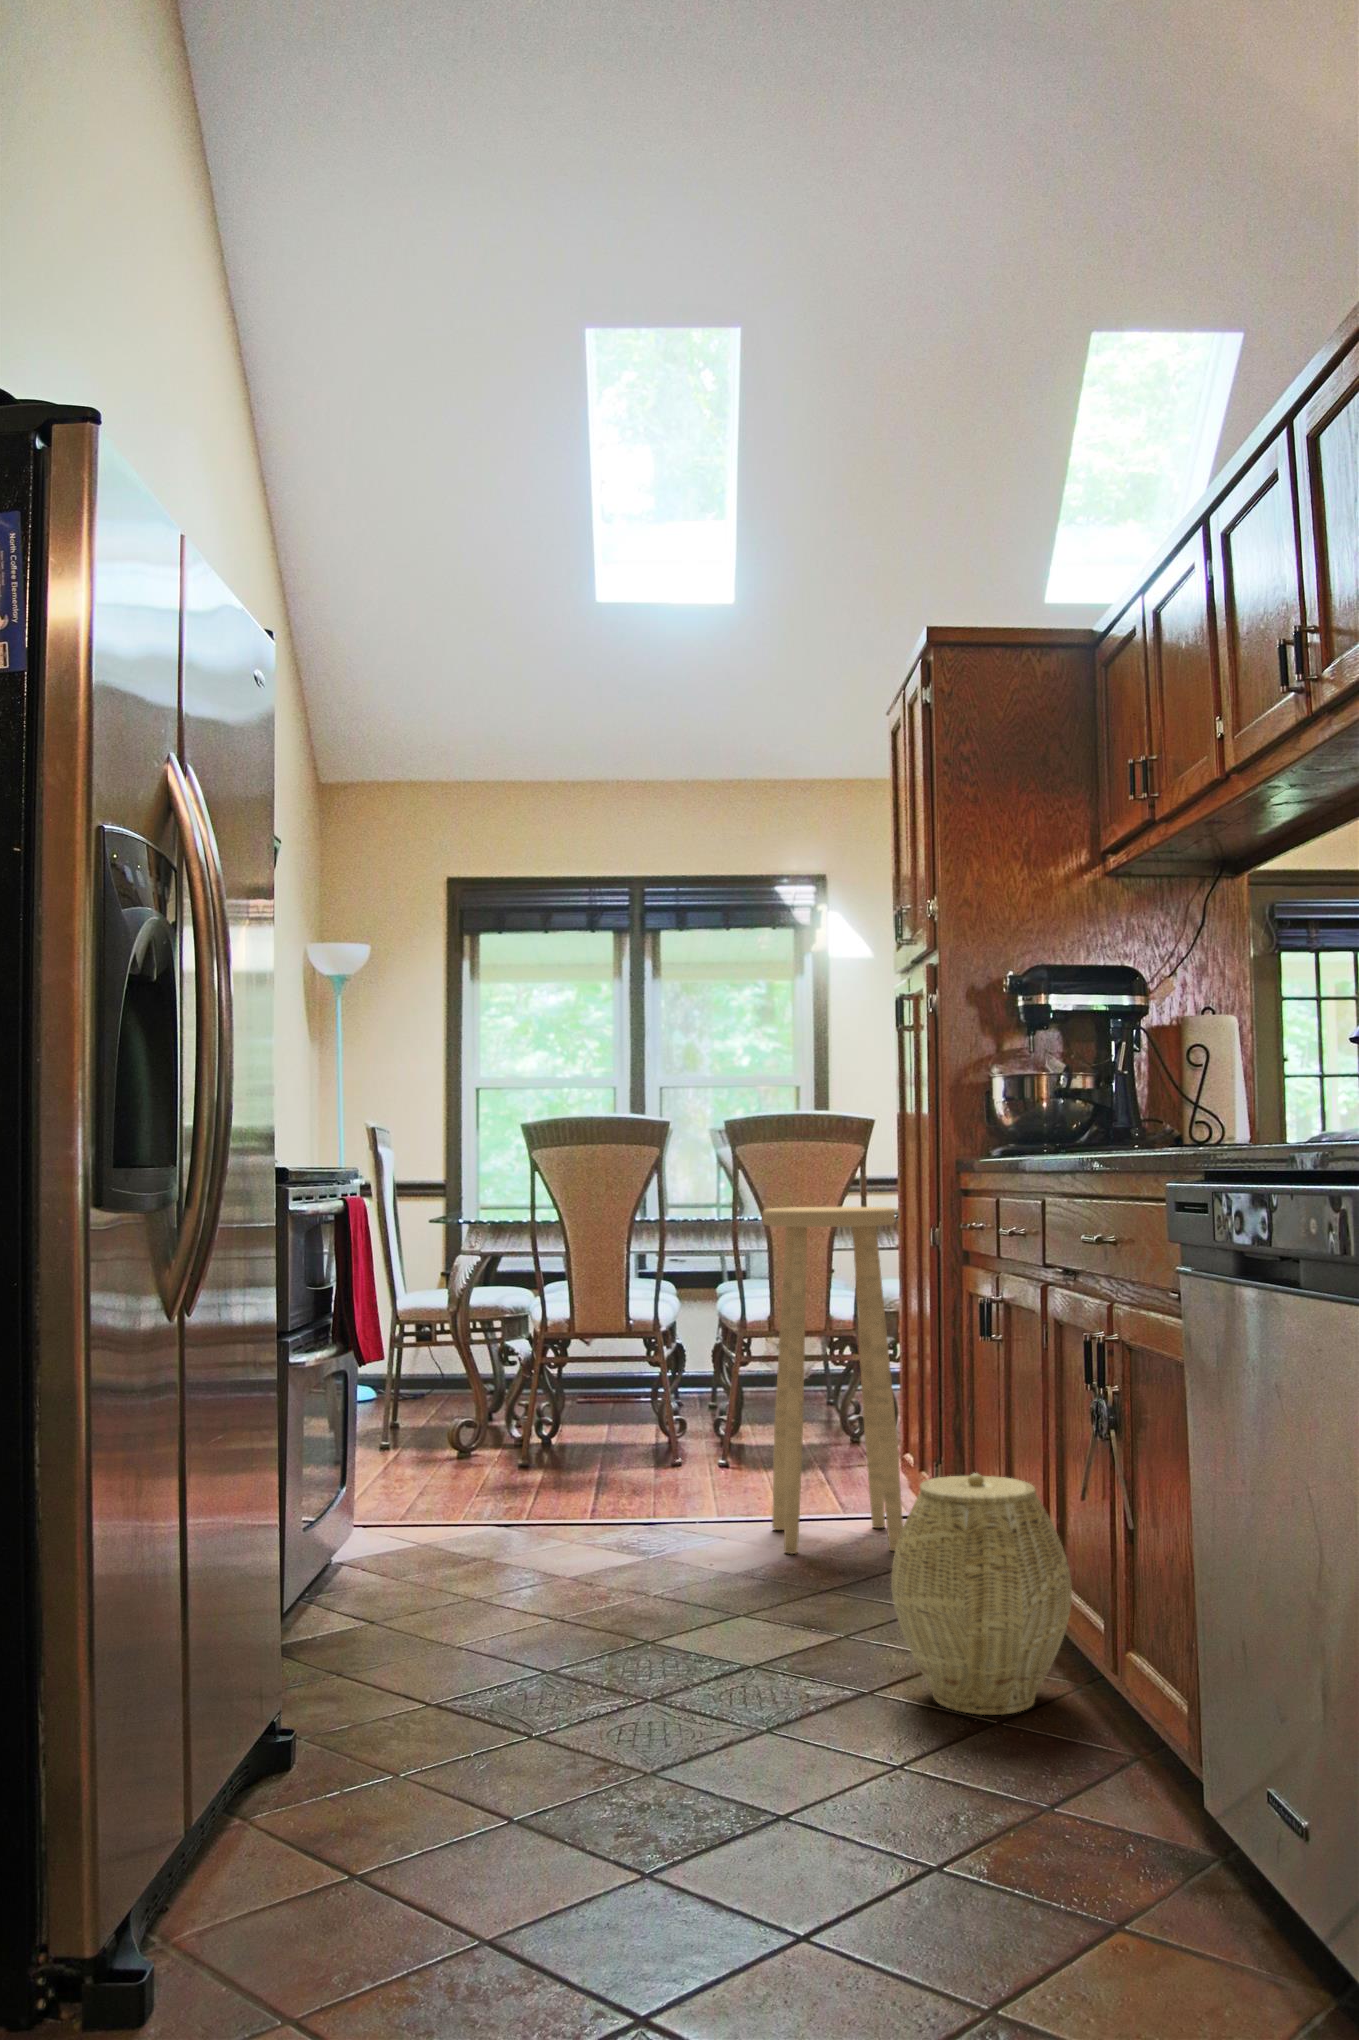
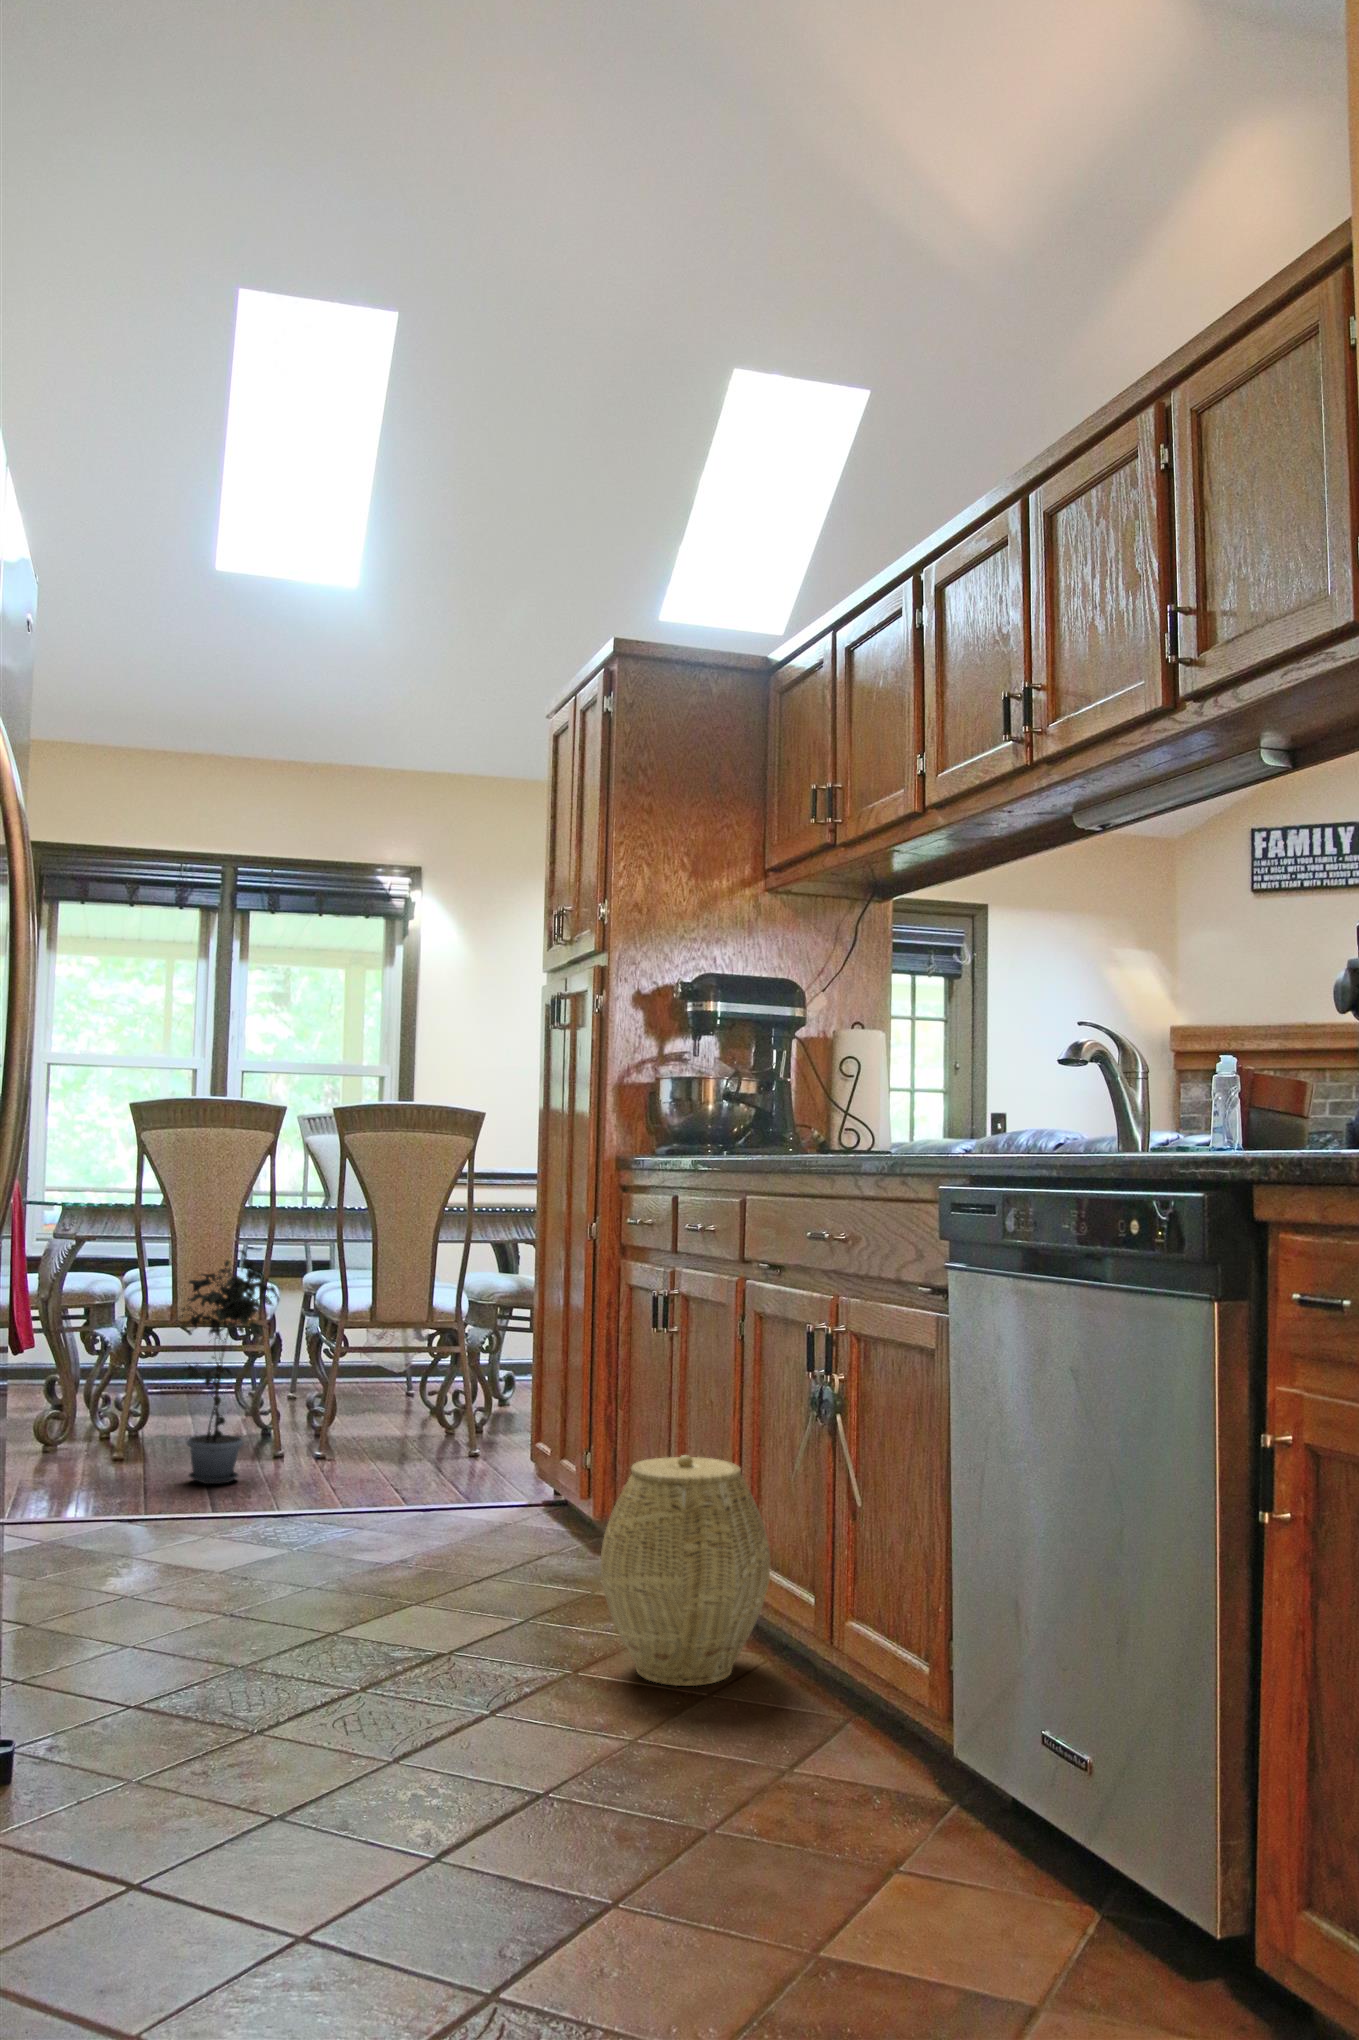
stool: present [762,1207,903,1554] -> none [411,1197,552,1541]
potted plant: none [556,1262,653,1489] -> present [174,1250,279,1484]

